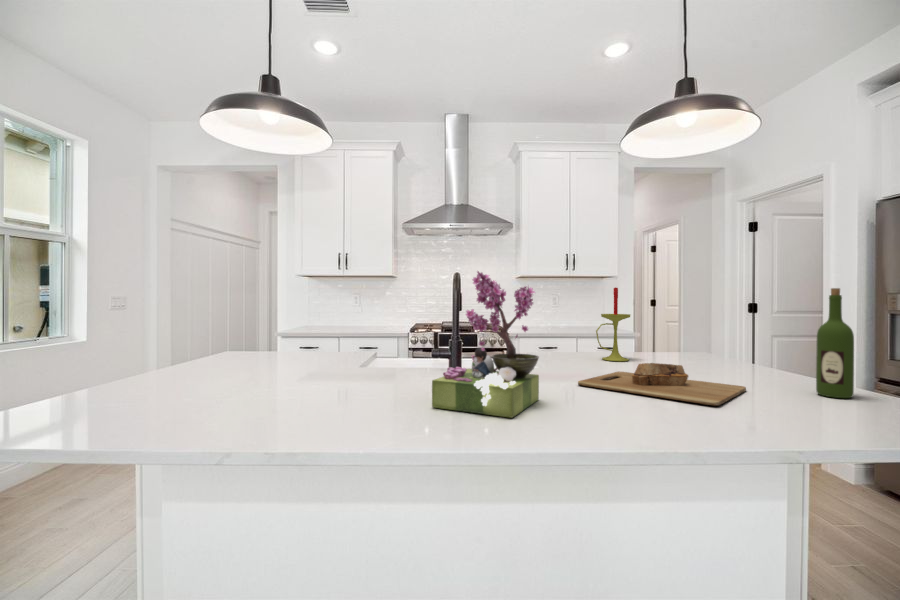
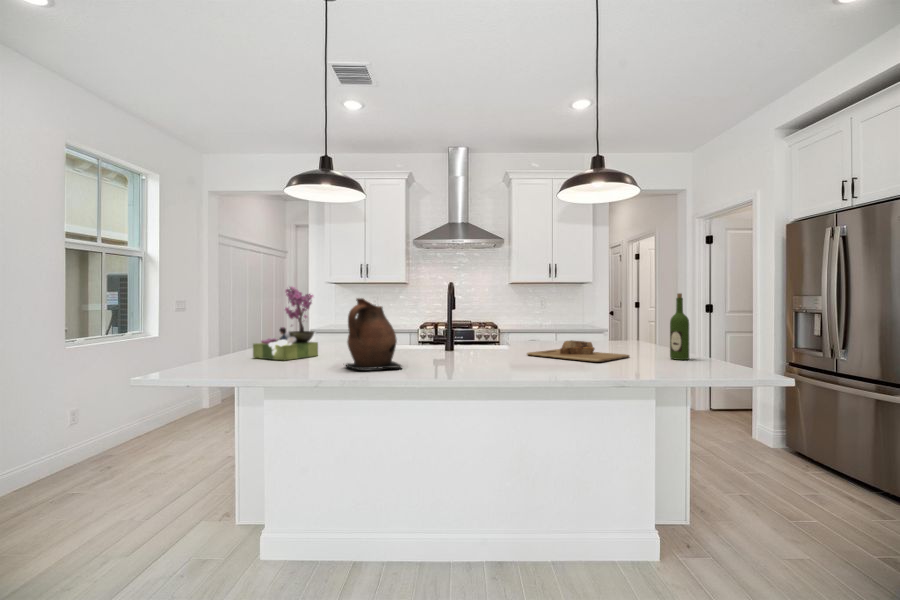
flower arrangement: present [432,271,539,418] -> present [253,286,318,360]
candle: present [596,287,630,361] -> none [552,291,577,345]
ceramic pitcher: none [265,294,376,433] -> present [346,298,402,369]

